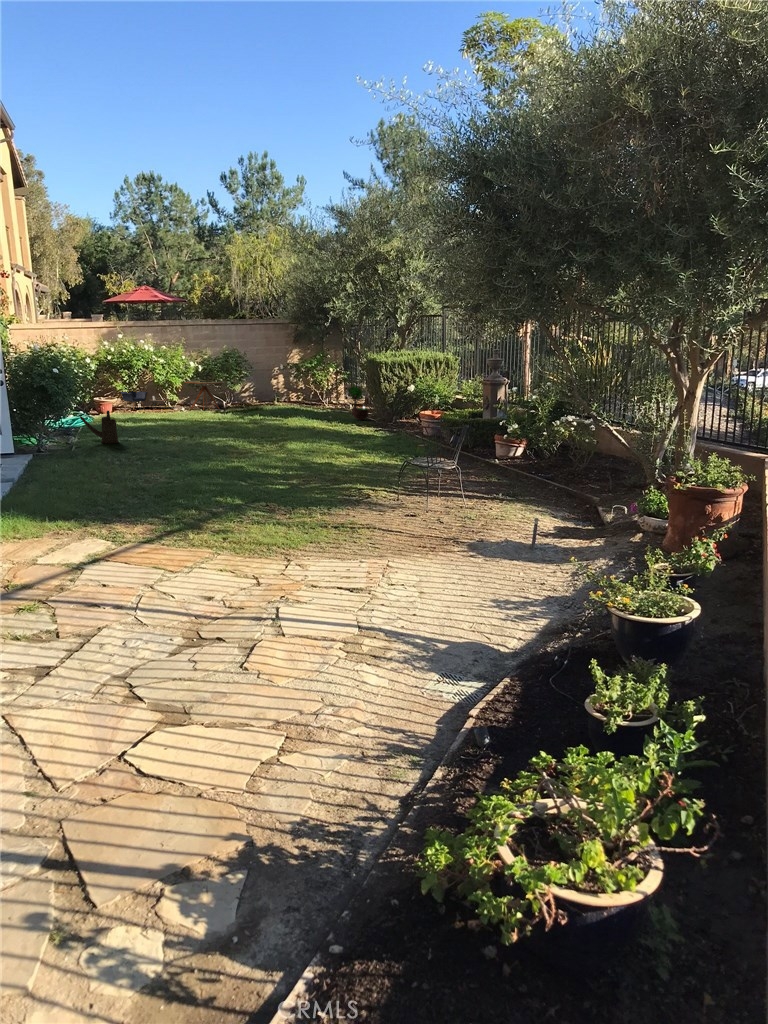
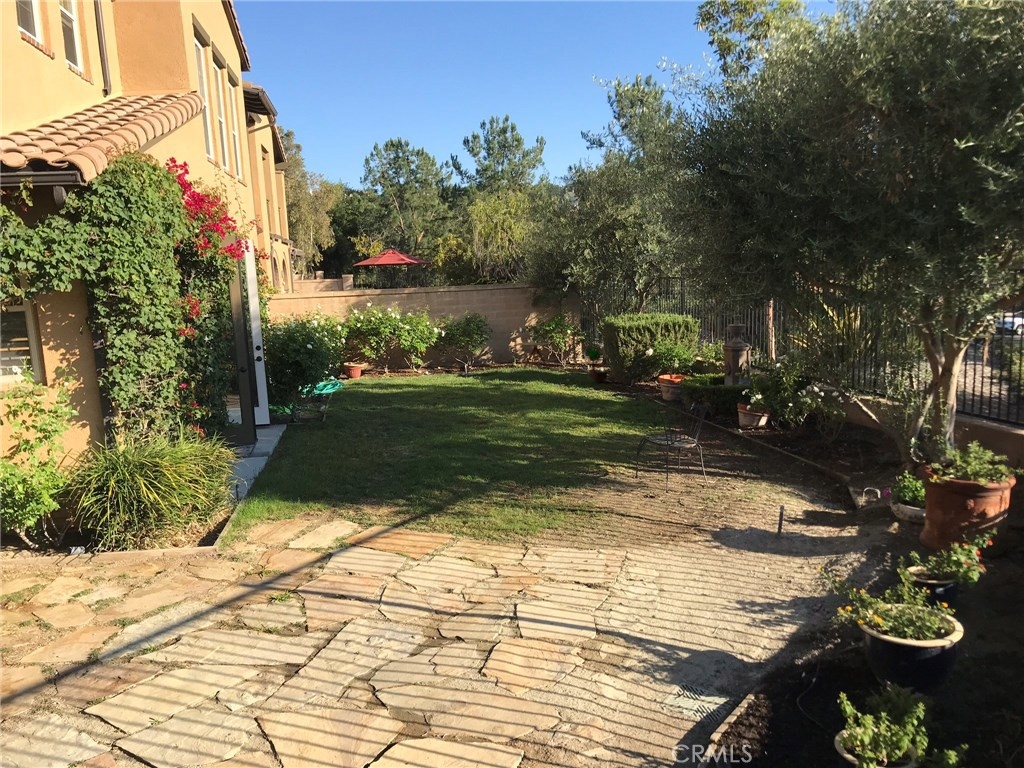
round table: present [184,381,225,410] -> present [517,342,552,369]
armchair: present [121,391,166,409] -> none [367,354,411,376]
watering can: present [80,411,123,444] -> none [330,383,369,415]

